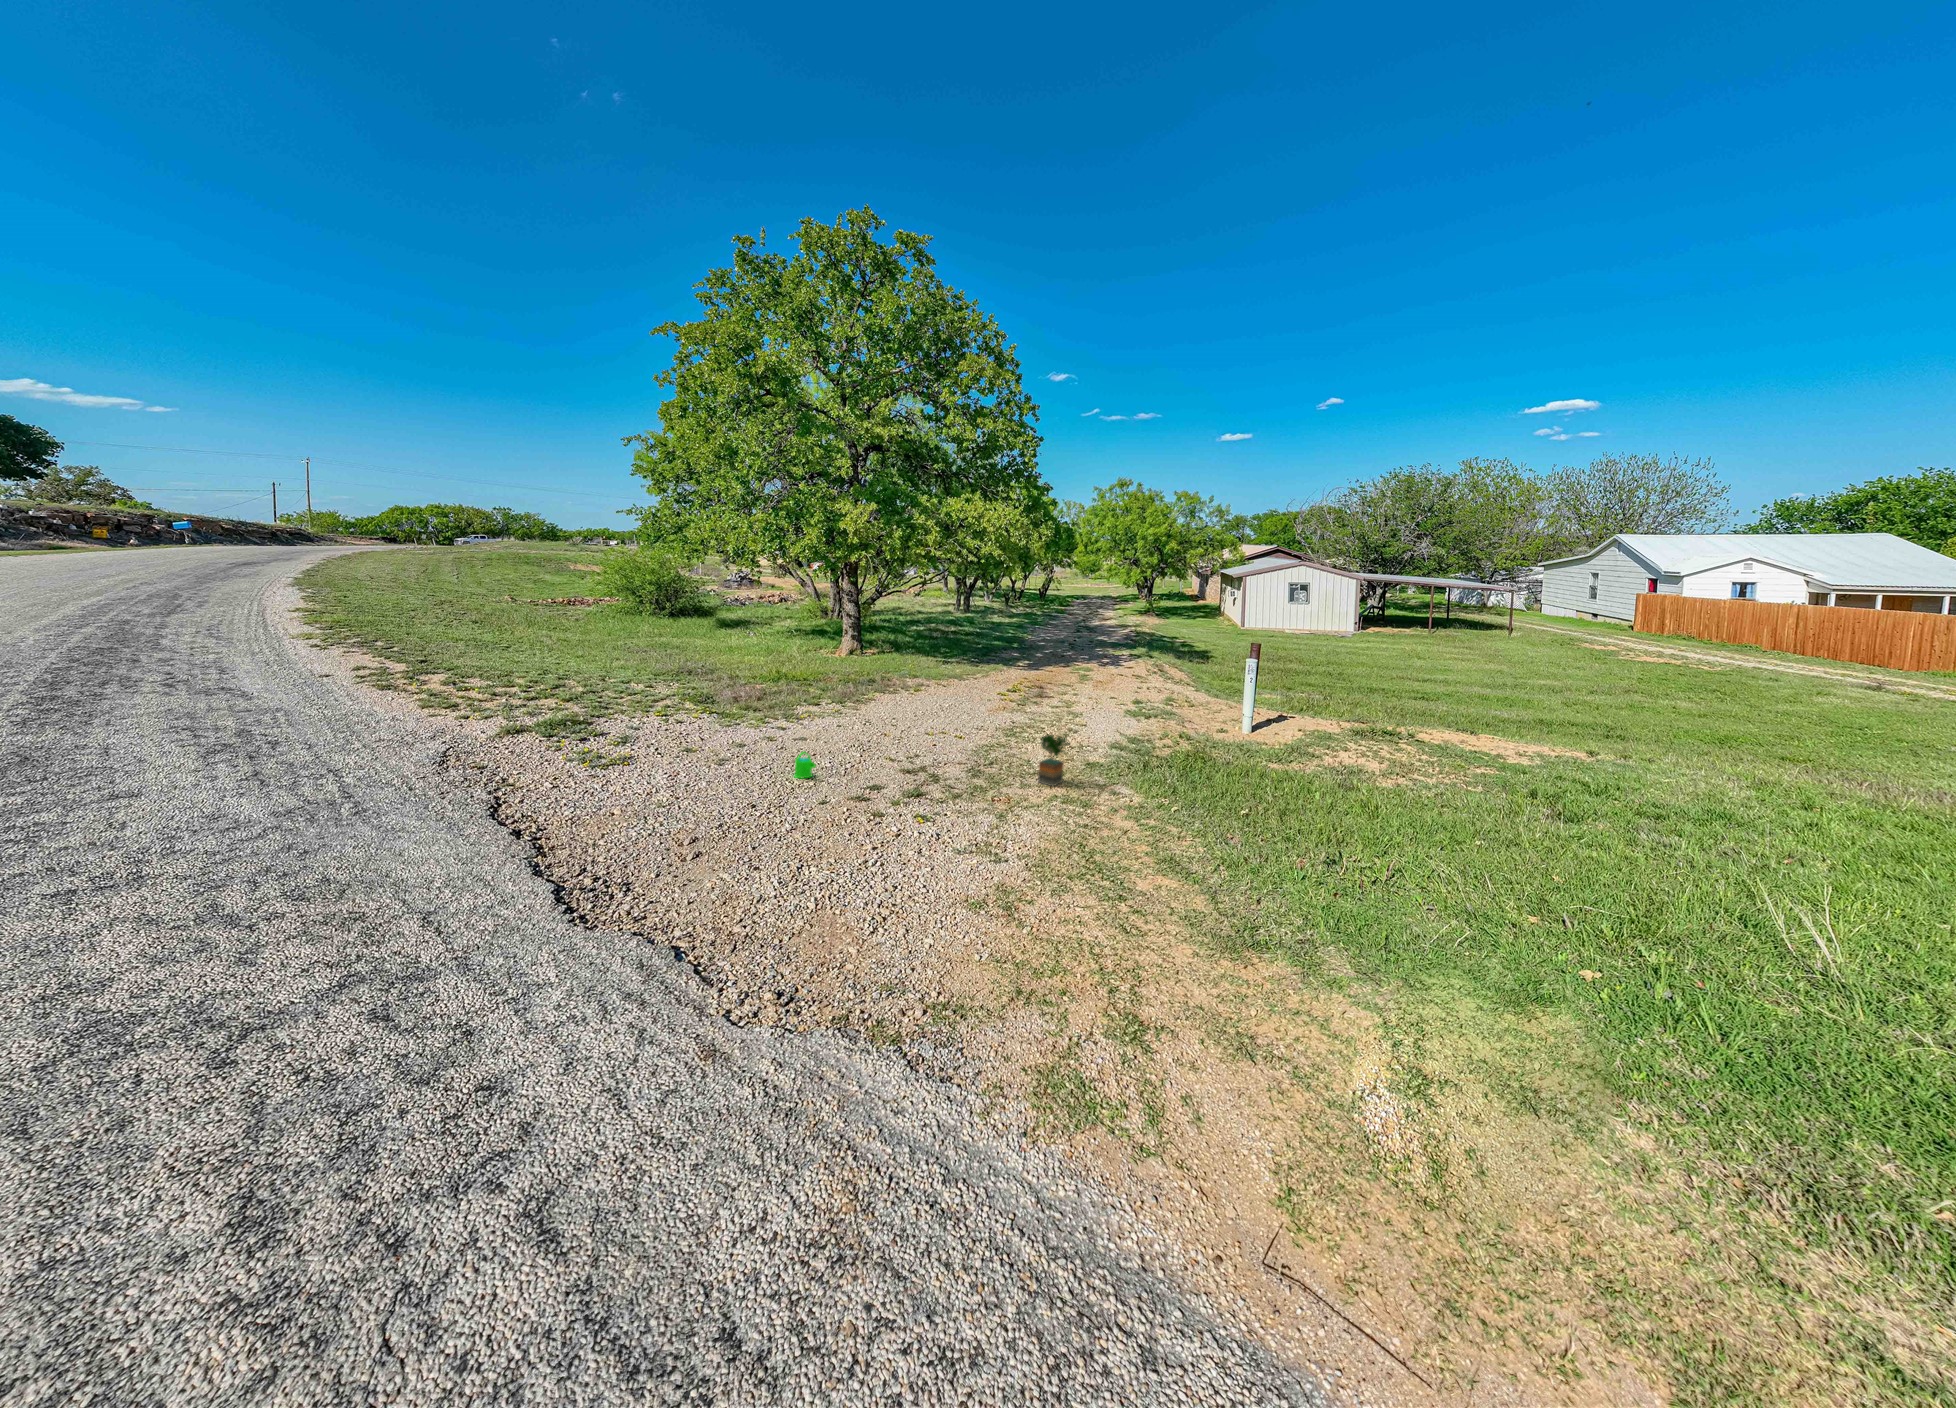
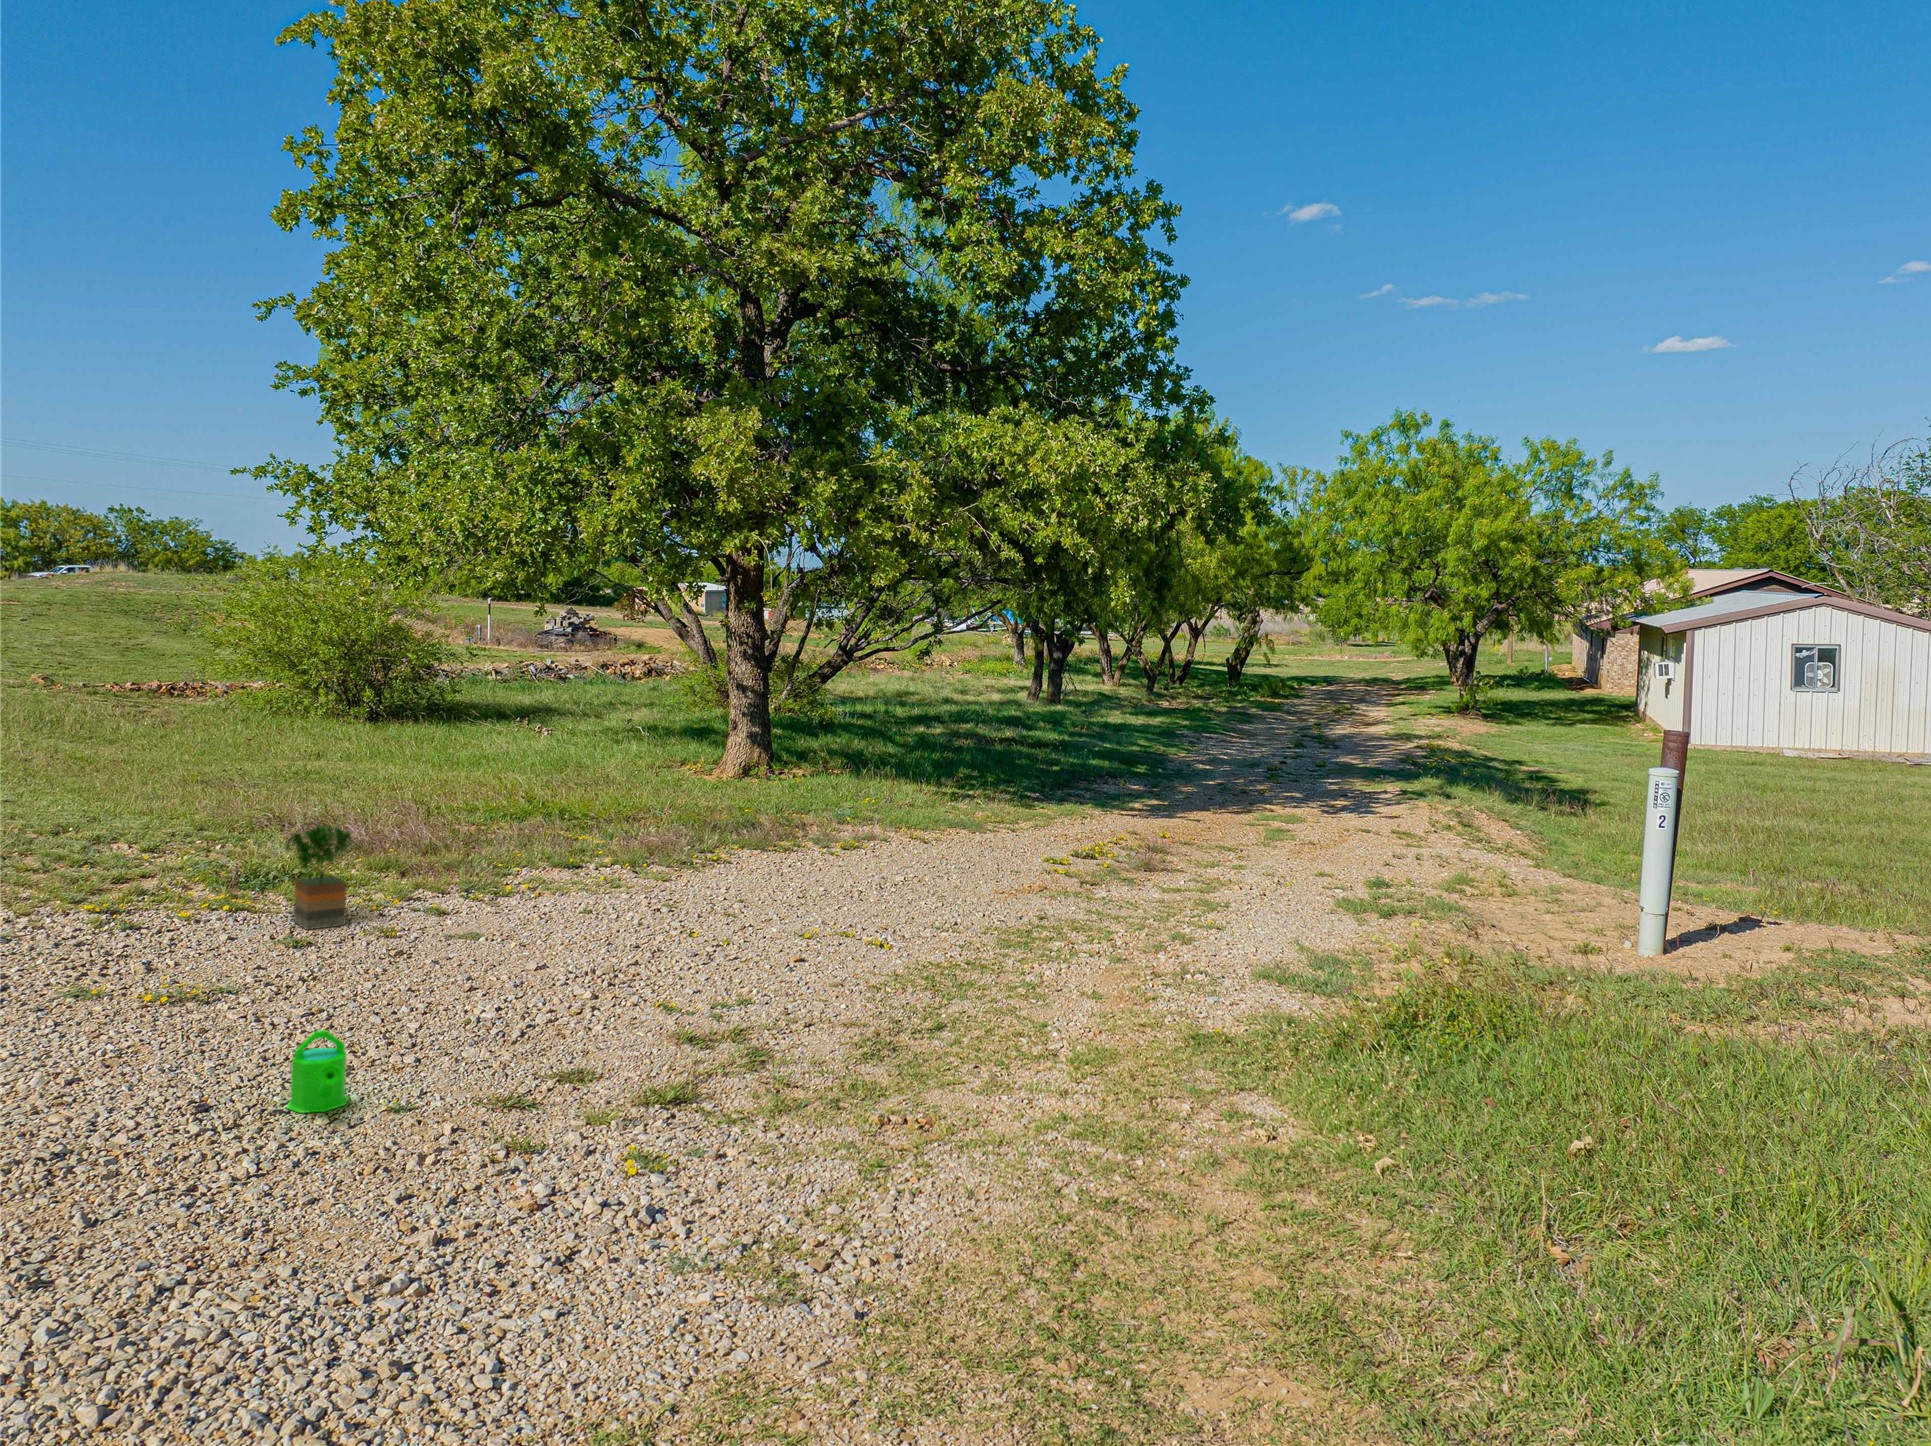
potted tree: present [1038,734,1070,786] -> present [285,825,363,930]

